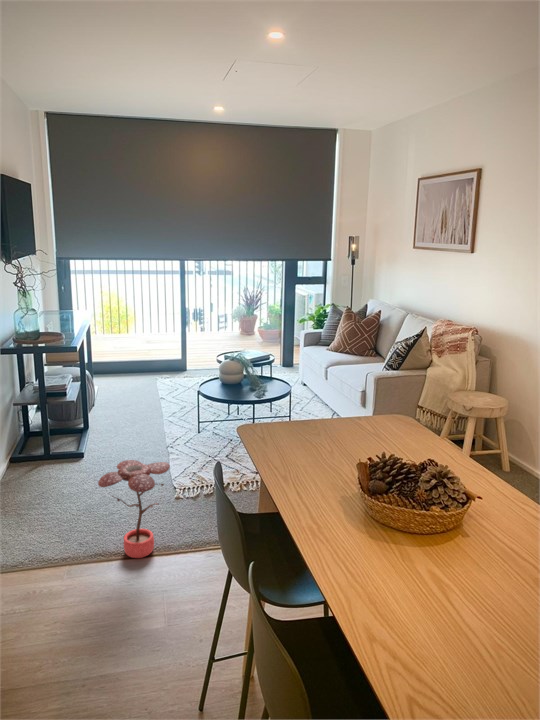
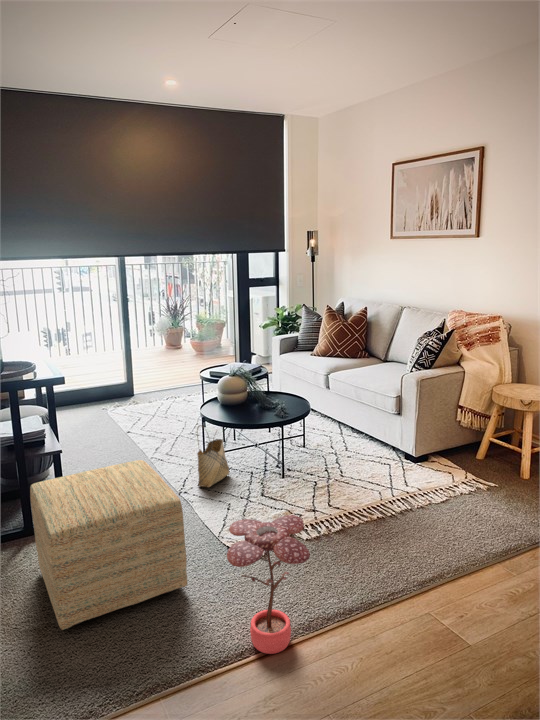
woven basket: none [175,395,206,446] -> present [197,425,229,487]
ottoman: none [7,413,114,517] -> present [30,460,187,630]

